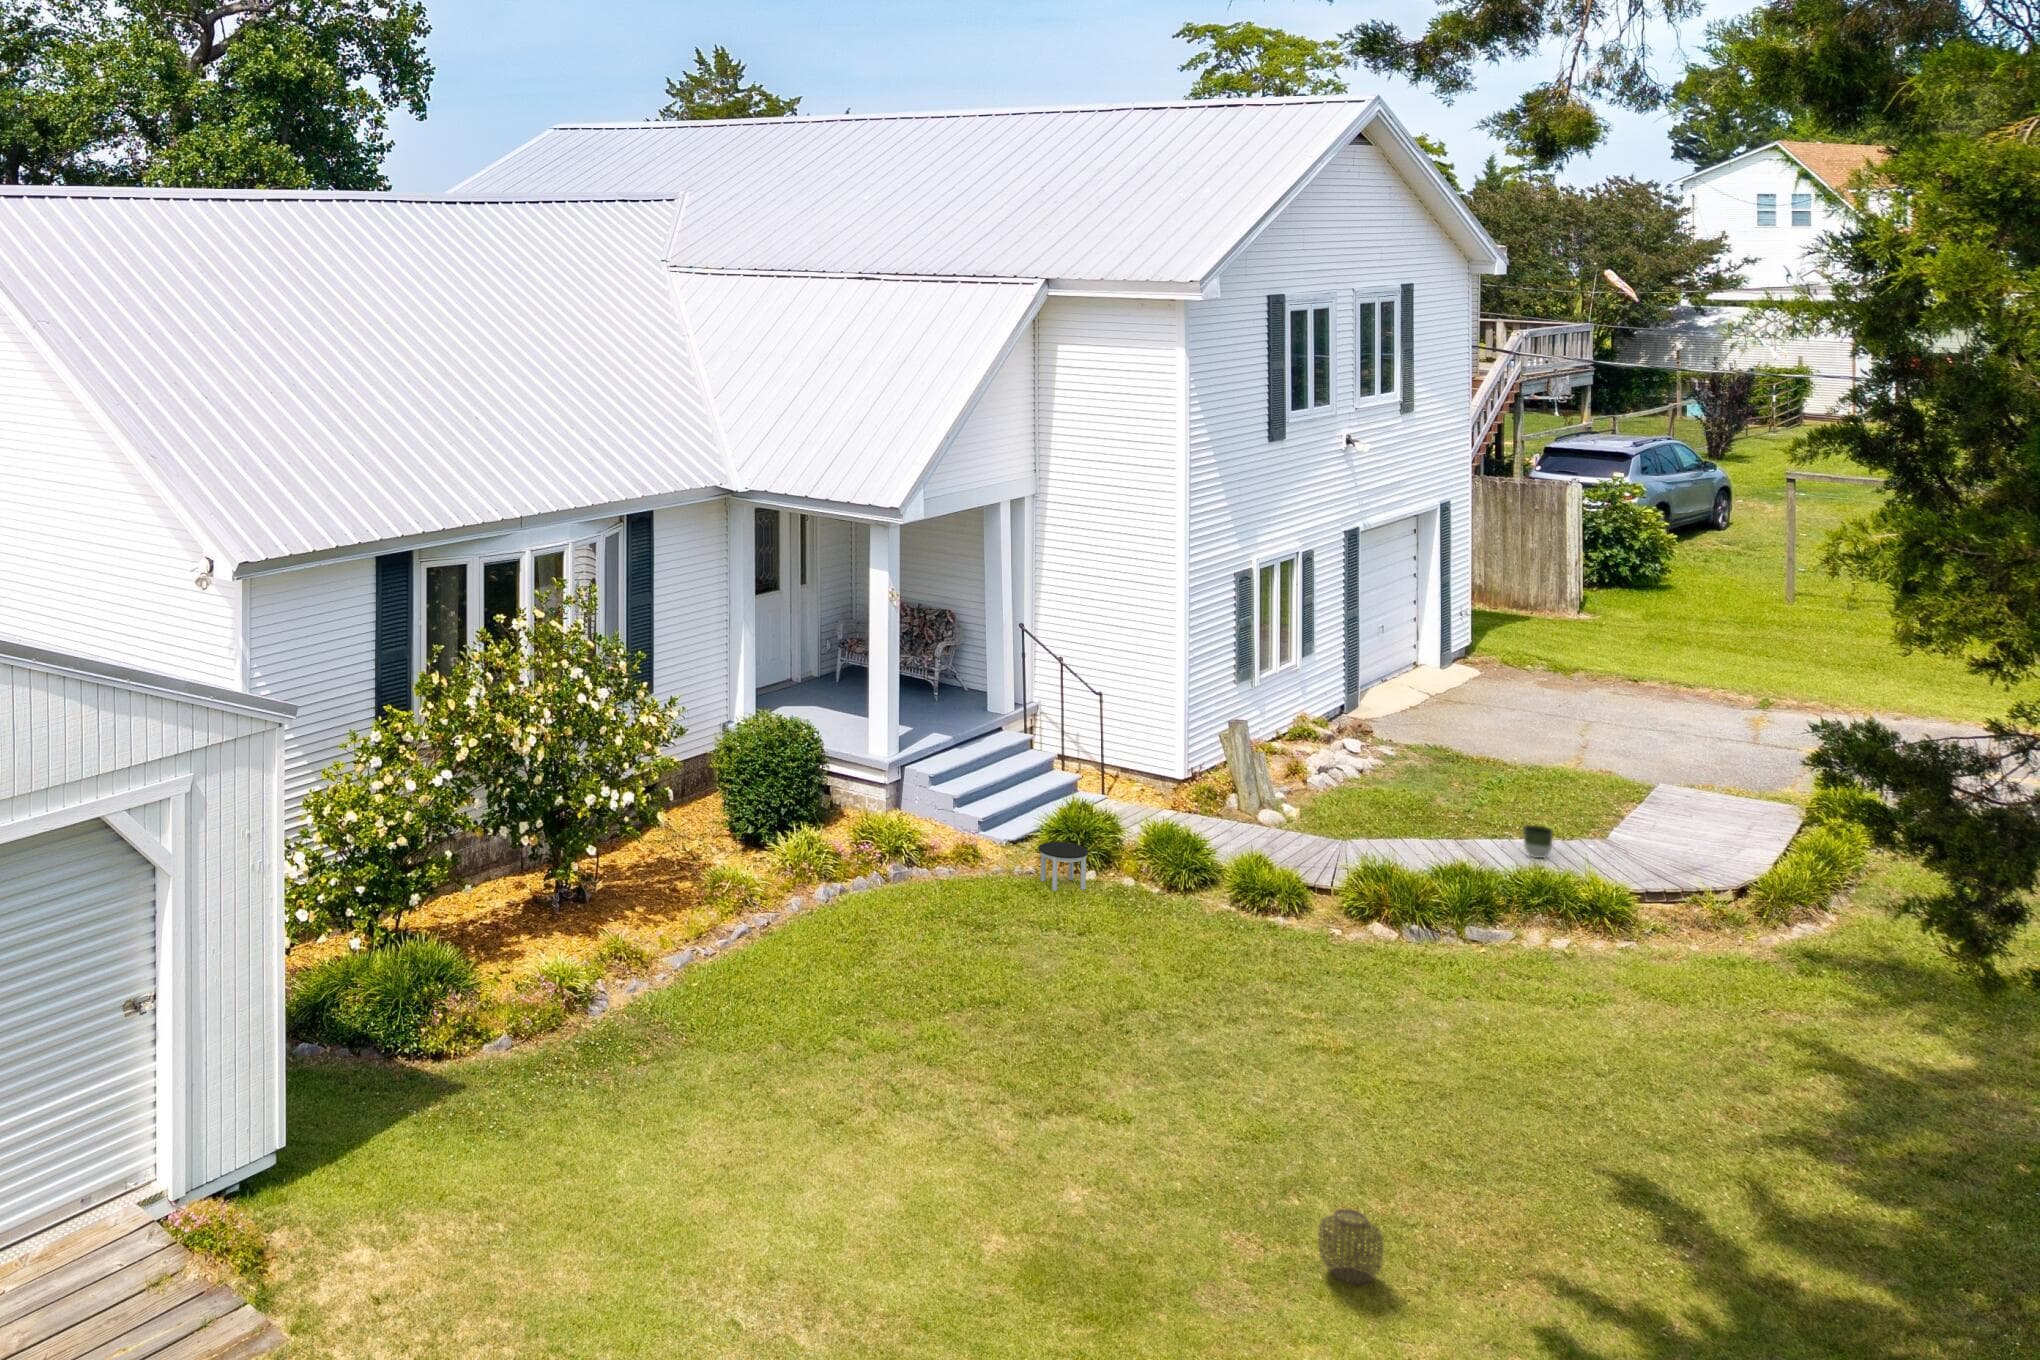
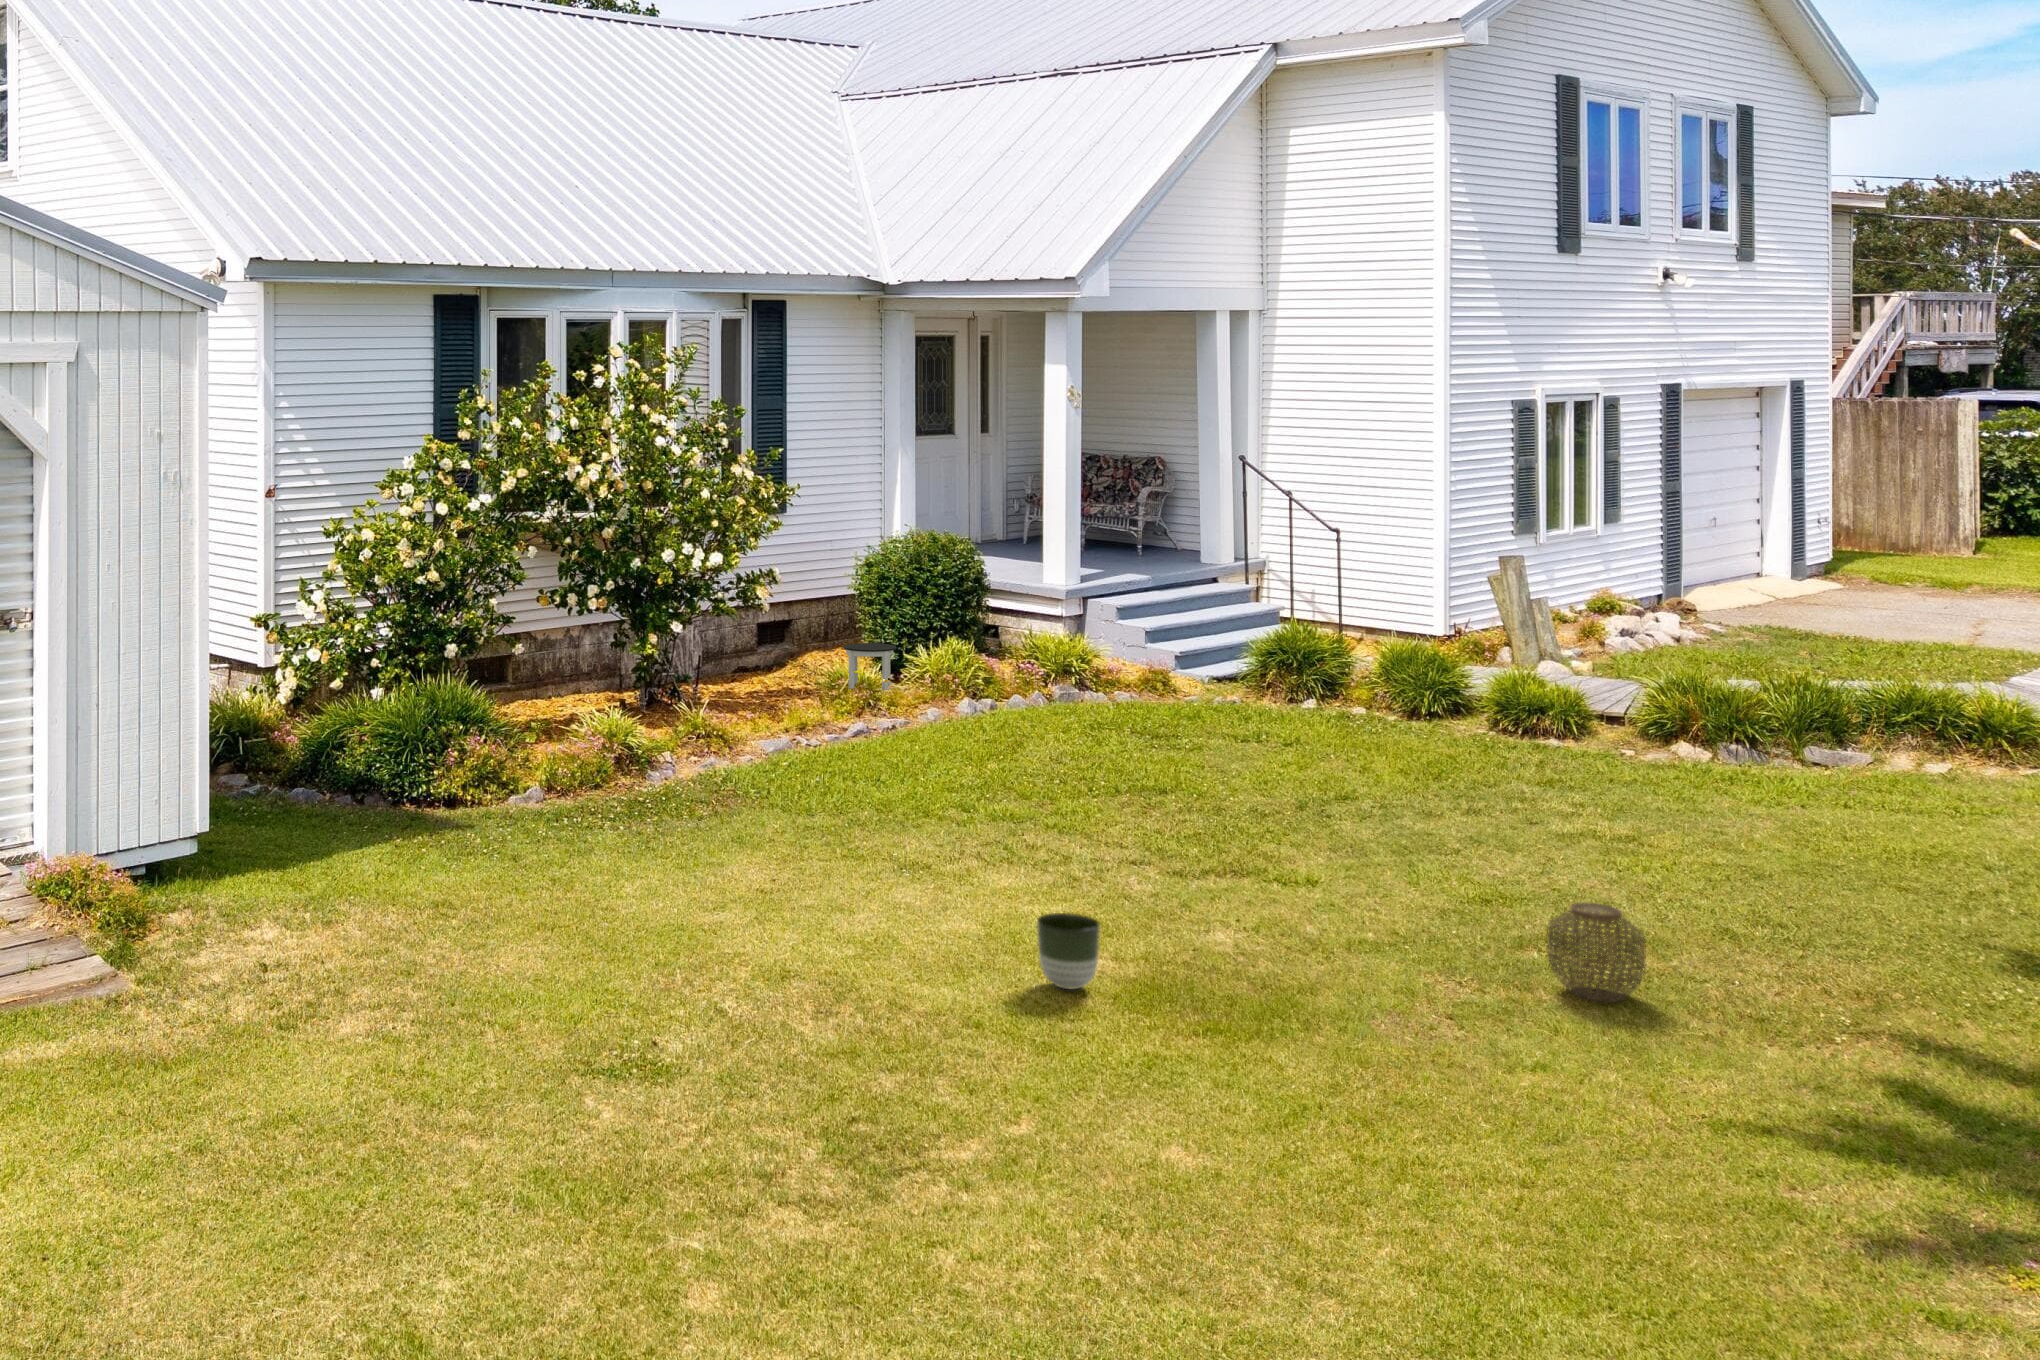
planter: present [1523,825,1553,858] -> present [1037,913,1100,989]
round table: present [1039,842,1088,891] -> present [843,643,896,690]

